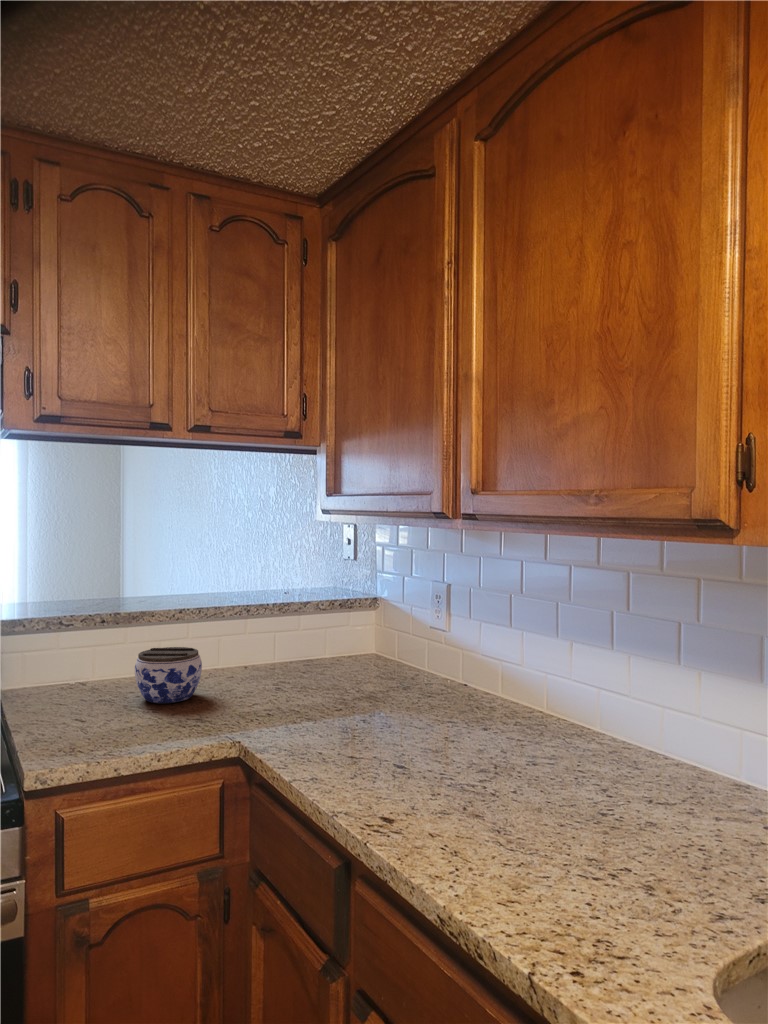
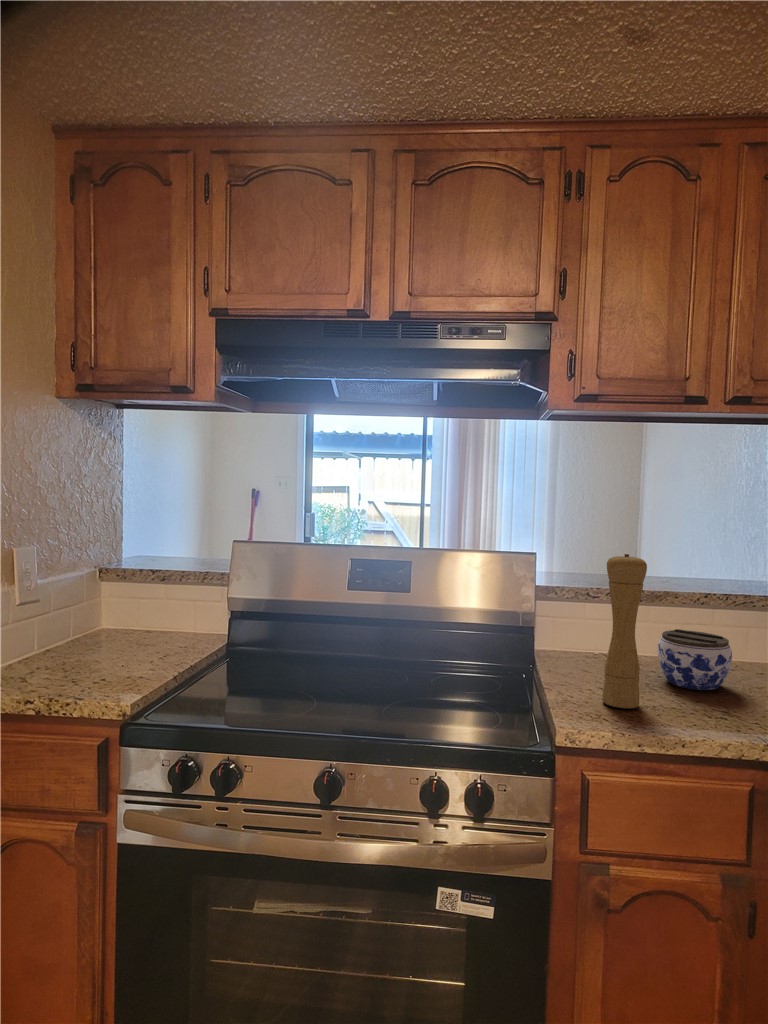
pepper mill: none [75,580,117,737] -> present [602,554,647,708]

